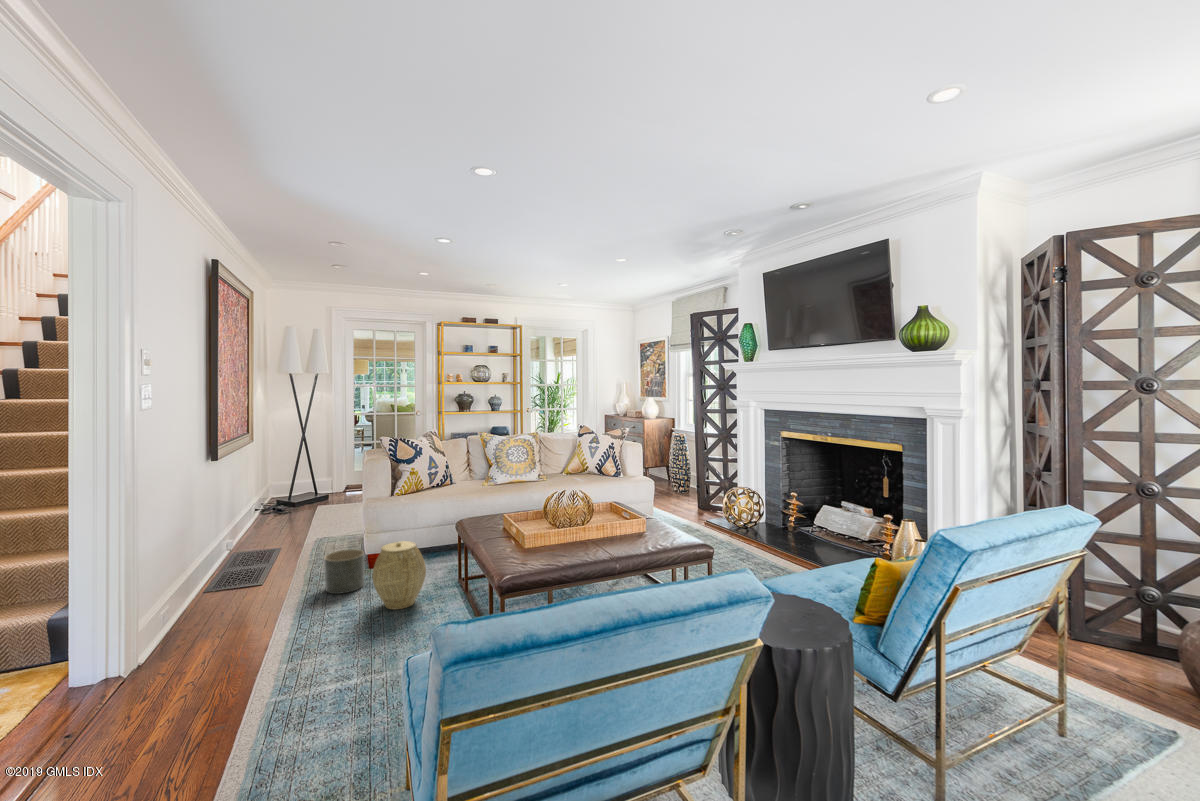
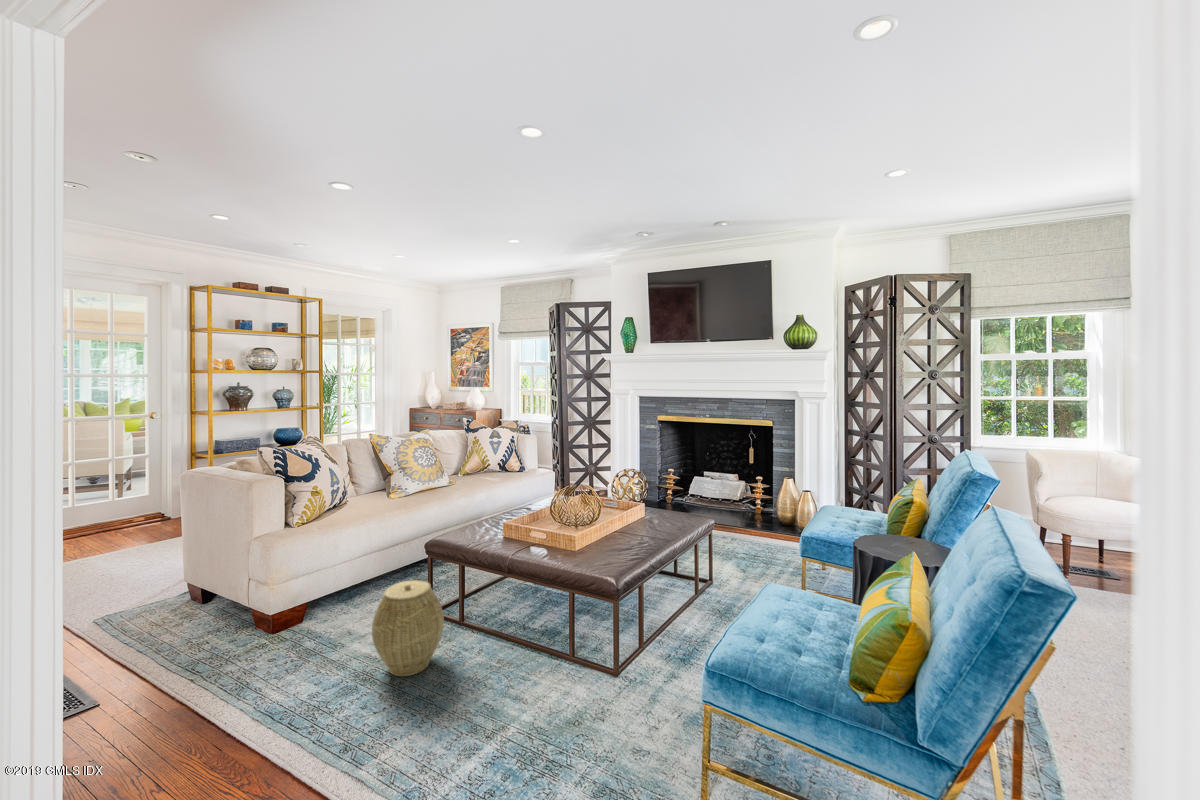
planter: present [324,549,364,594] -> none [250,613,314,688]

